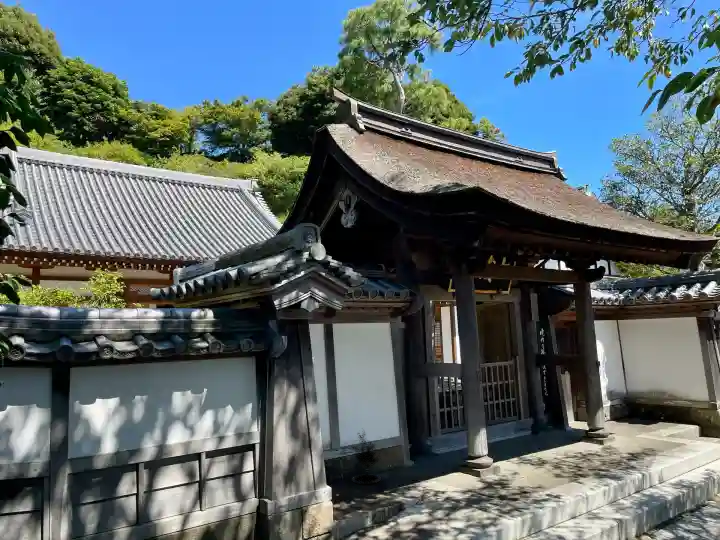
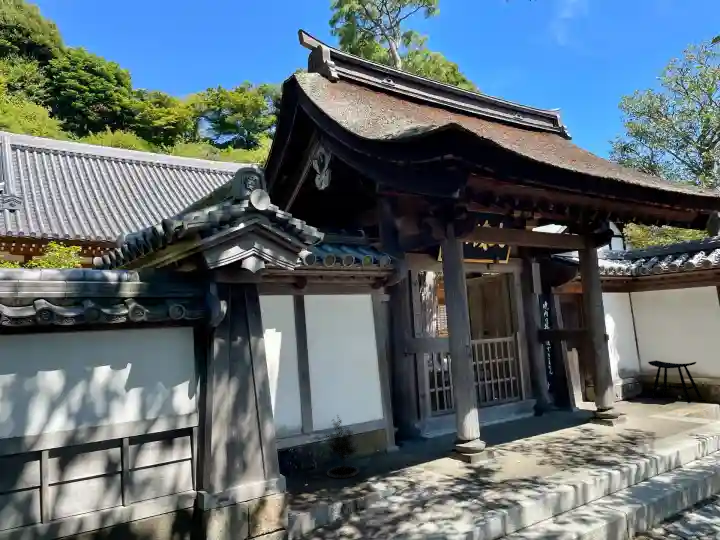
stool: none [636,385,685,424] -> present [648,360,702,403]

